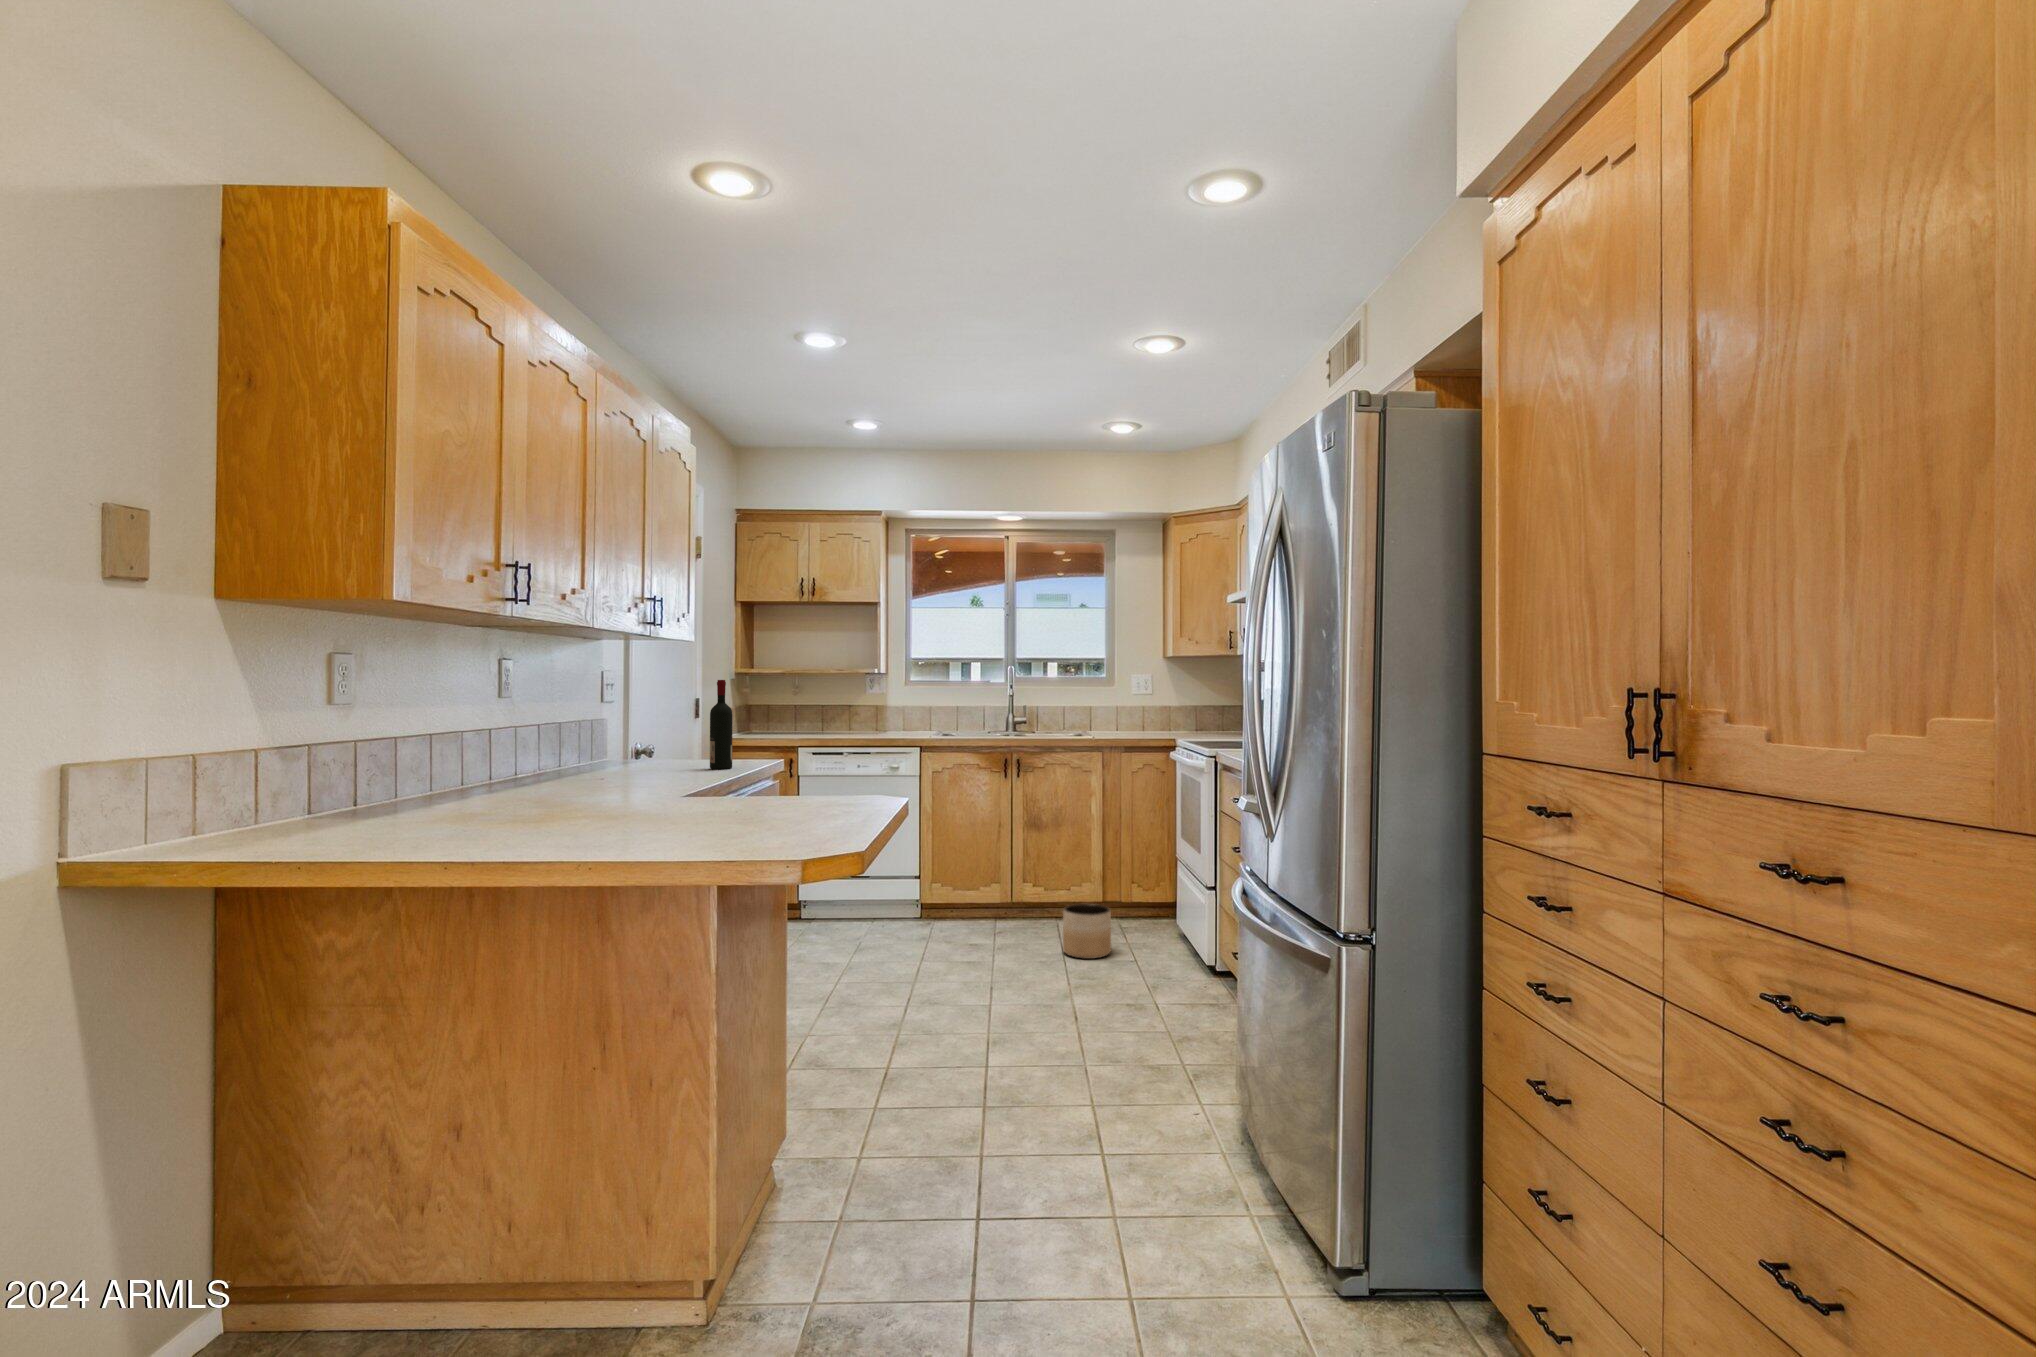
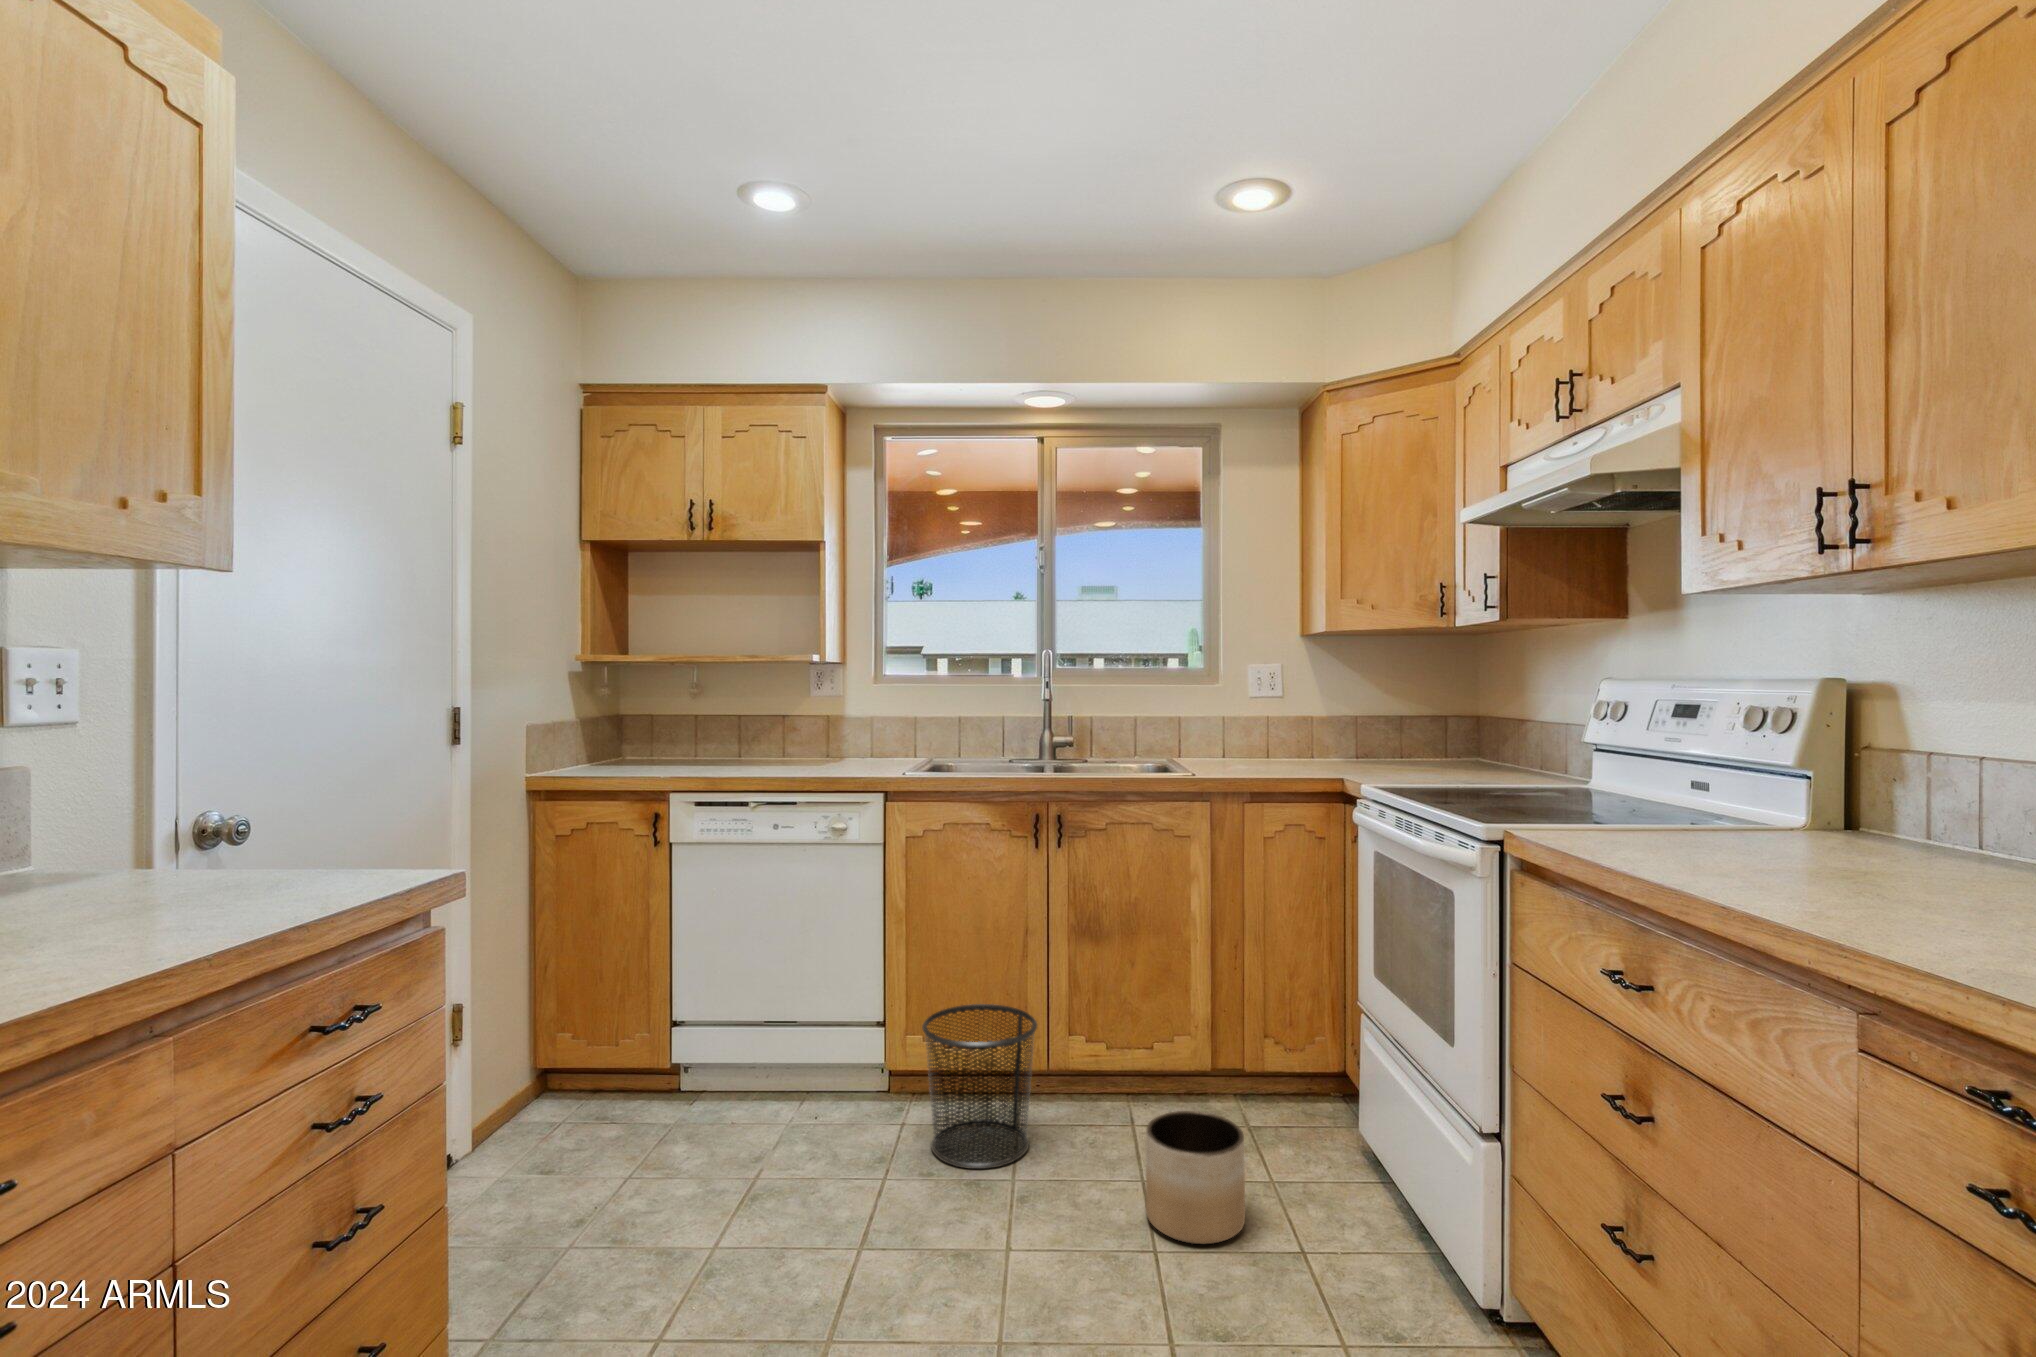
wine bottle: present [710,680,732,769] -> none [146,661,228,921]
waste bin: none [946,862,1008,941] -> present [922,1004,1038,1169]

